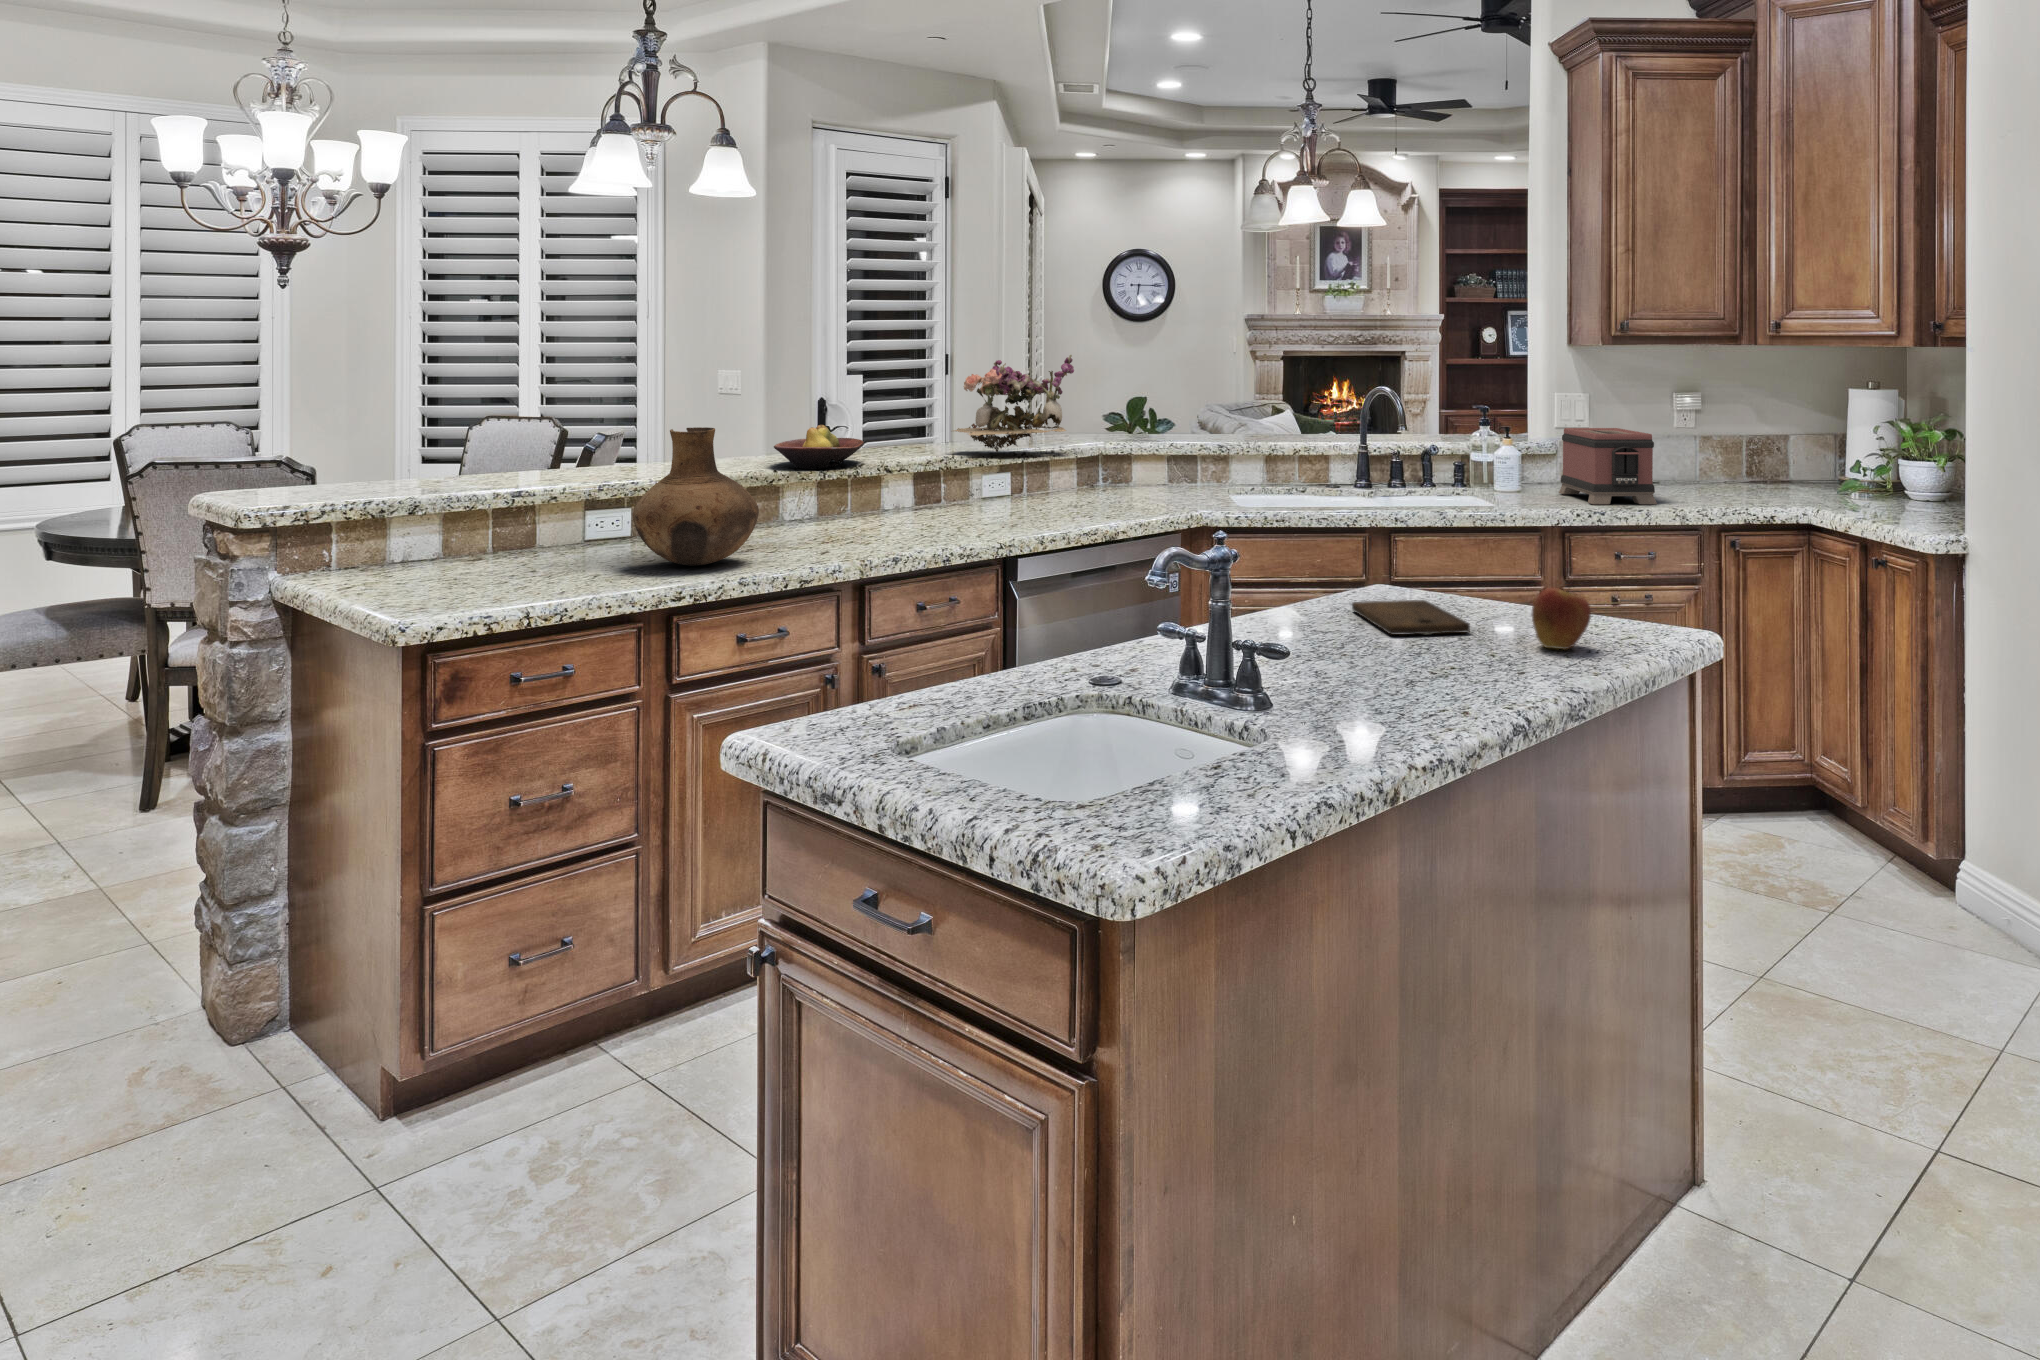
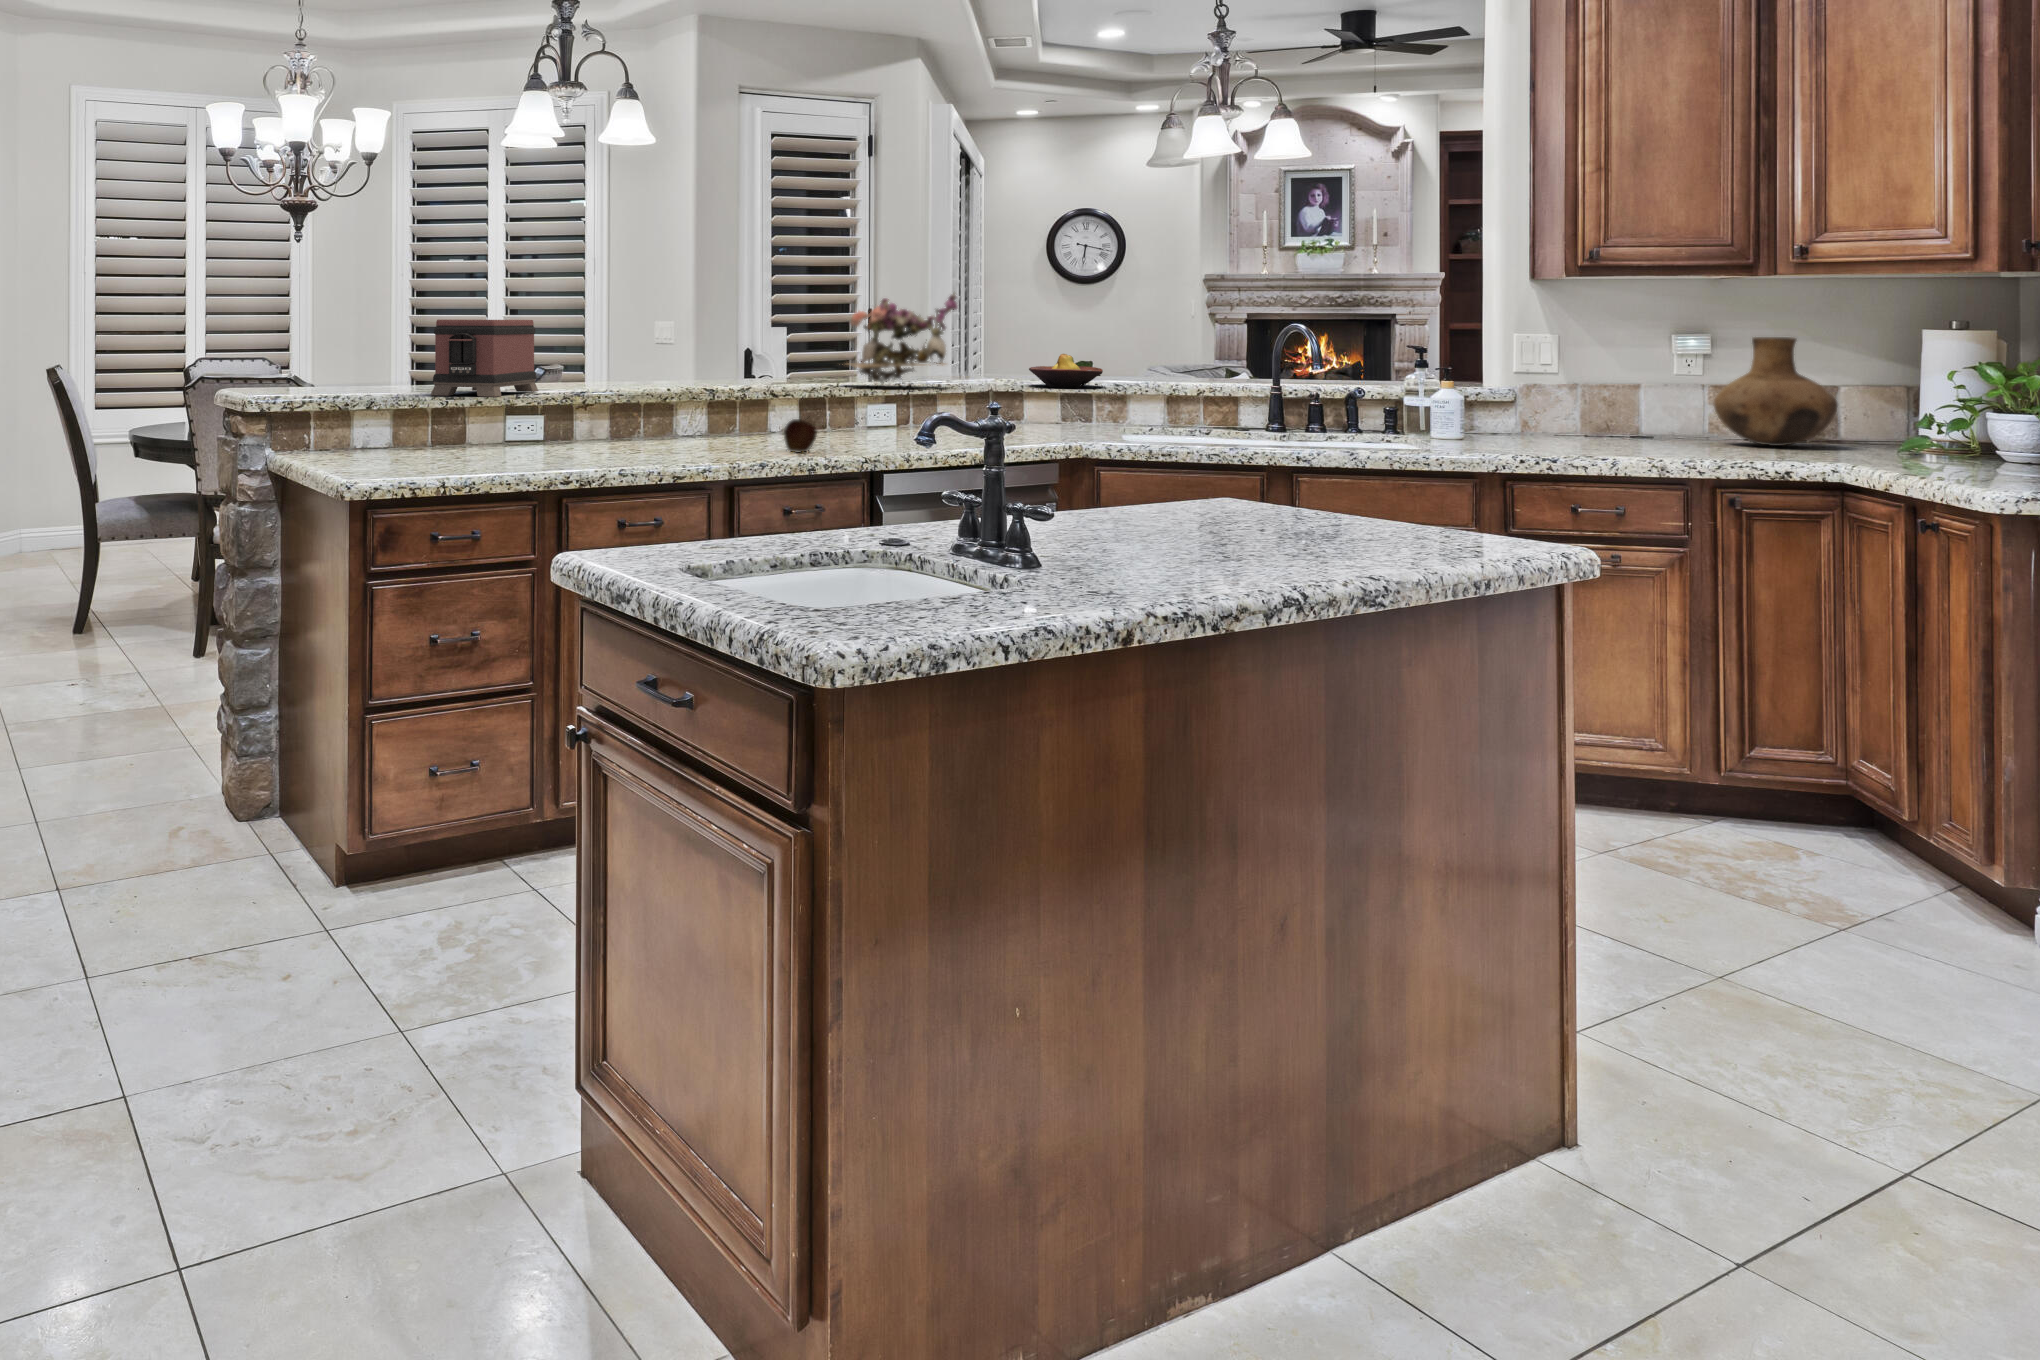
fruit bowl: present [774,425,864,469] -> present [1029,354,1103,388]
vase: present [633,427,759,566] -> present [1713,337,1837,446]
toaster: present [1559,428,1657,504] -> present [431,320,538,397]
apple: present [1532,582,1591,649] -> present [784,419,817,452]
cutting board: present [1352,600,1470,635] -> none [1176,503,1293,532]

